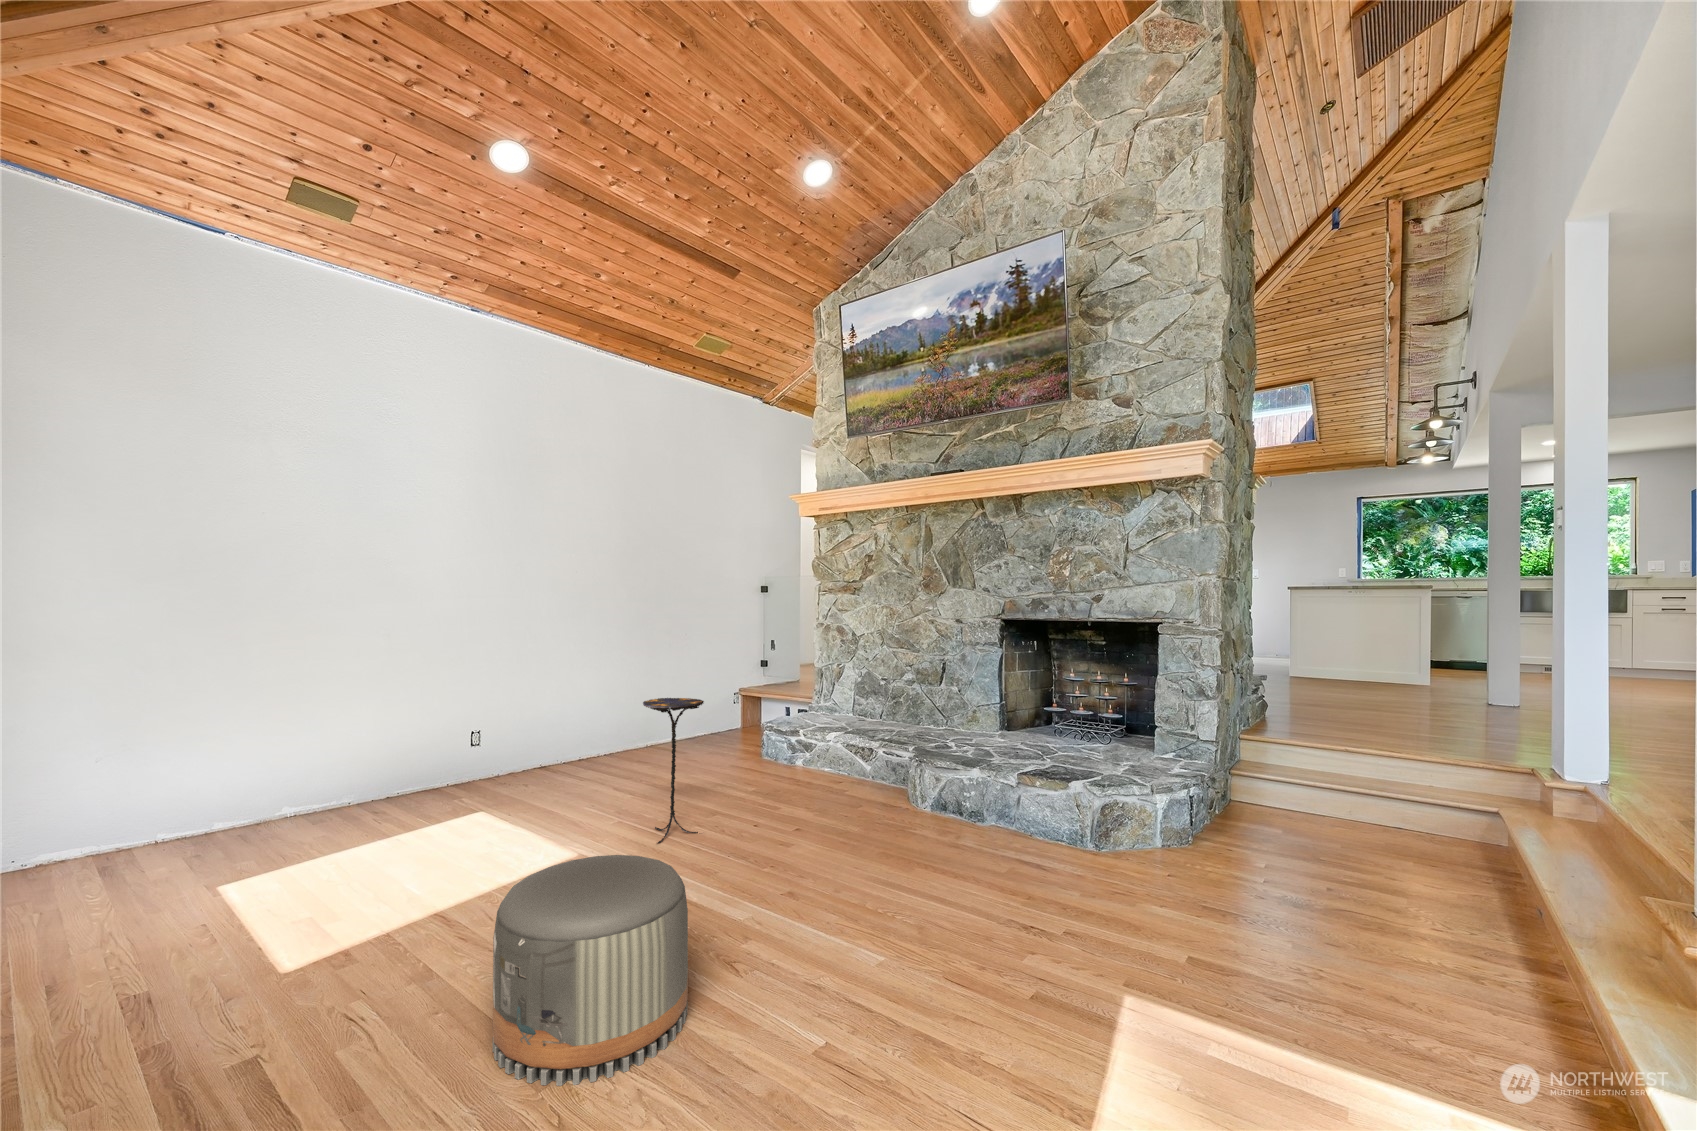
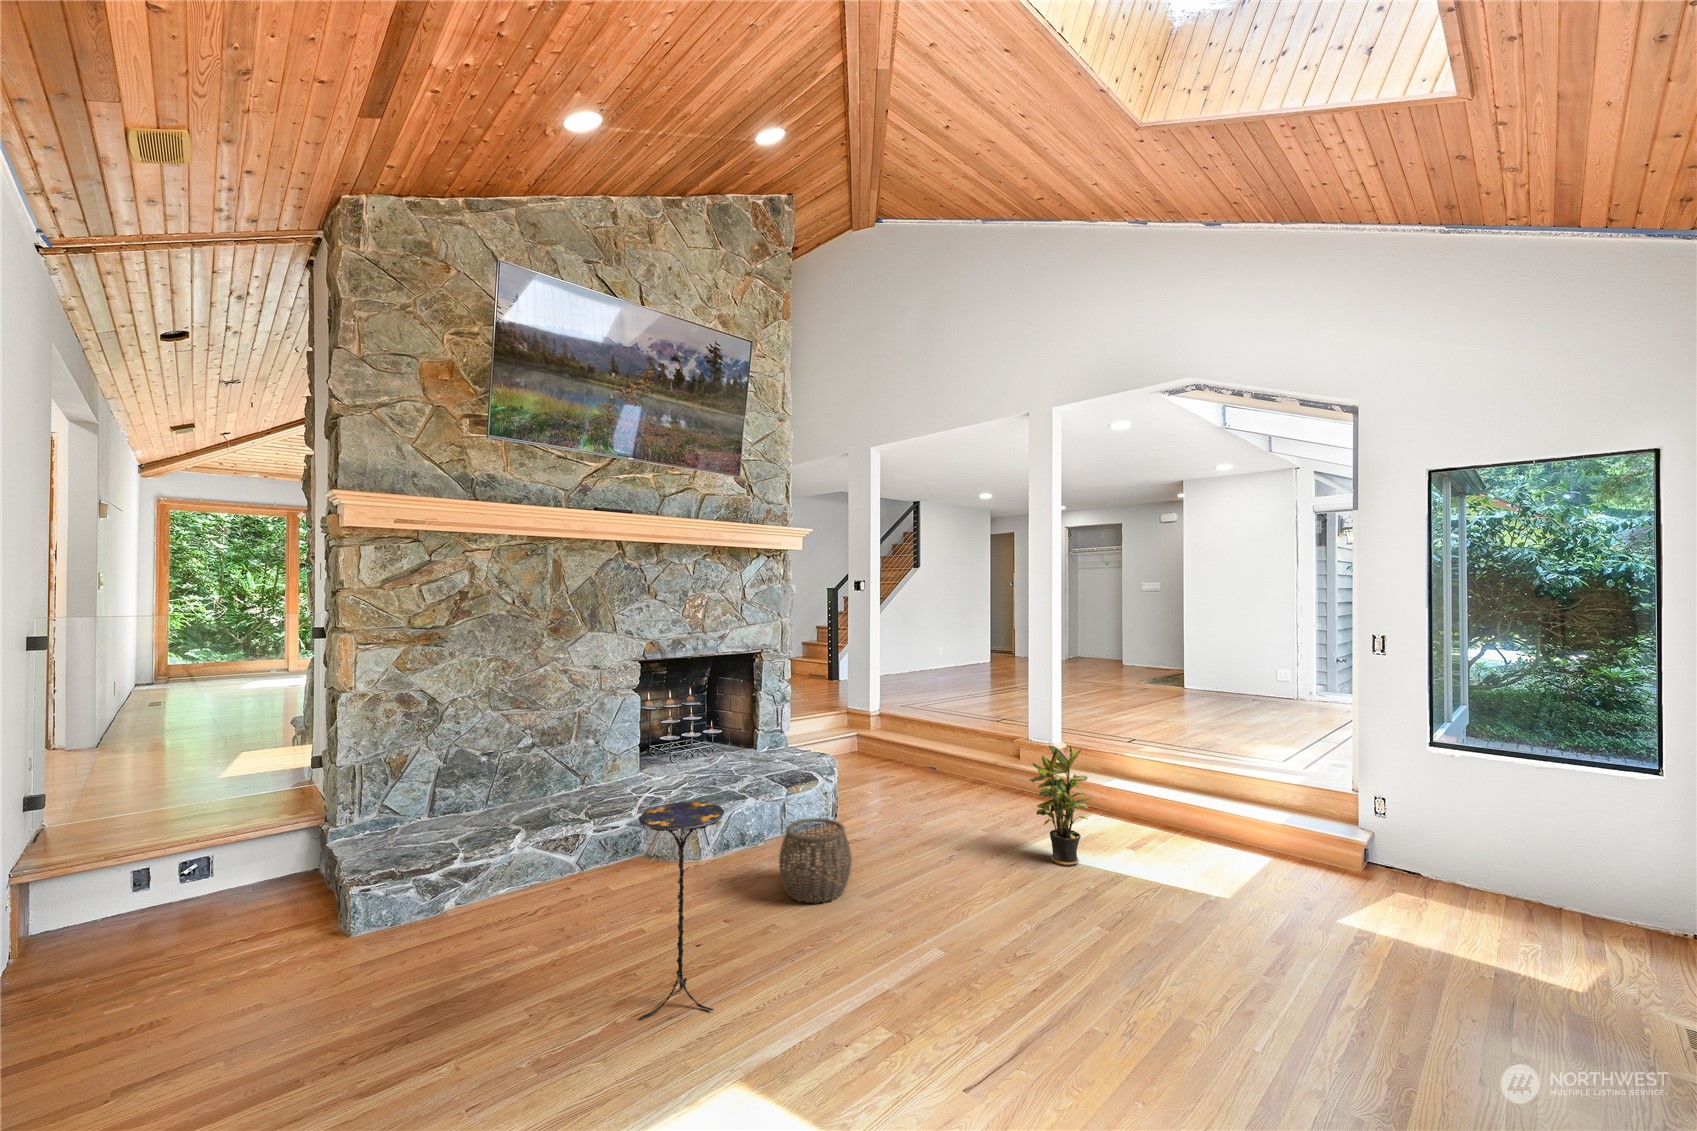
woven basket: none [823,780,902,868] -> present [779,818,852,903]
potted plant: none [993,794,1118,1039] -> present [1029,745,1091,866]
pouf: present [493,855,688,1086] -> none [1052,870,1210,1056]

